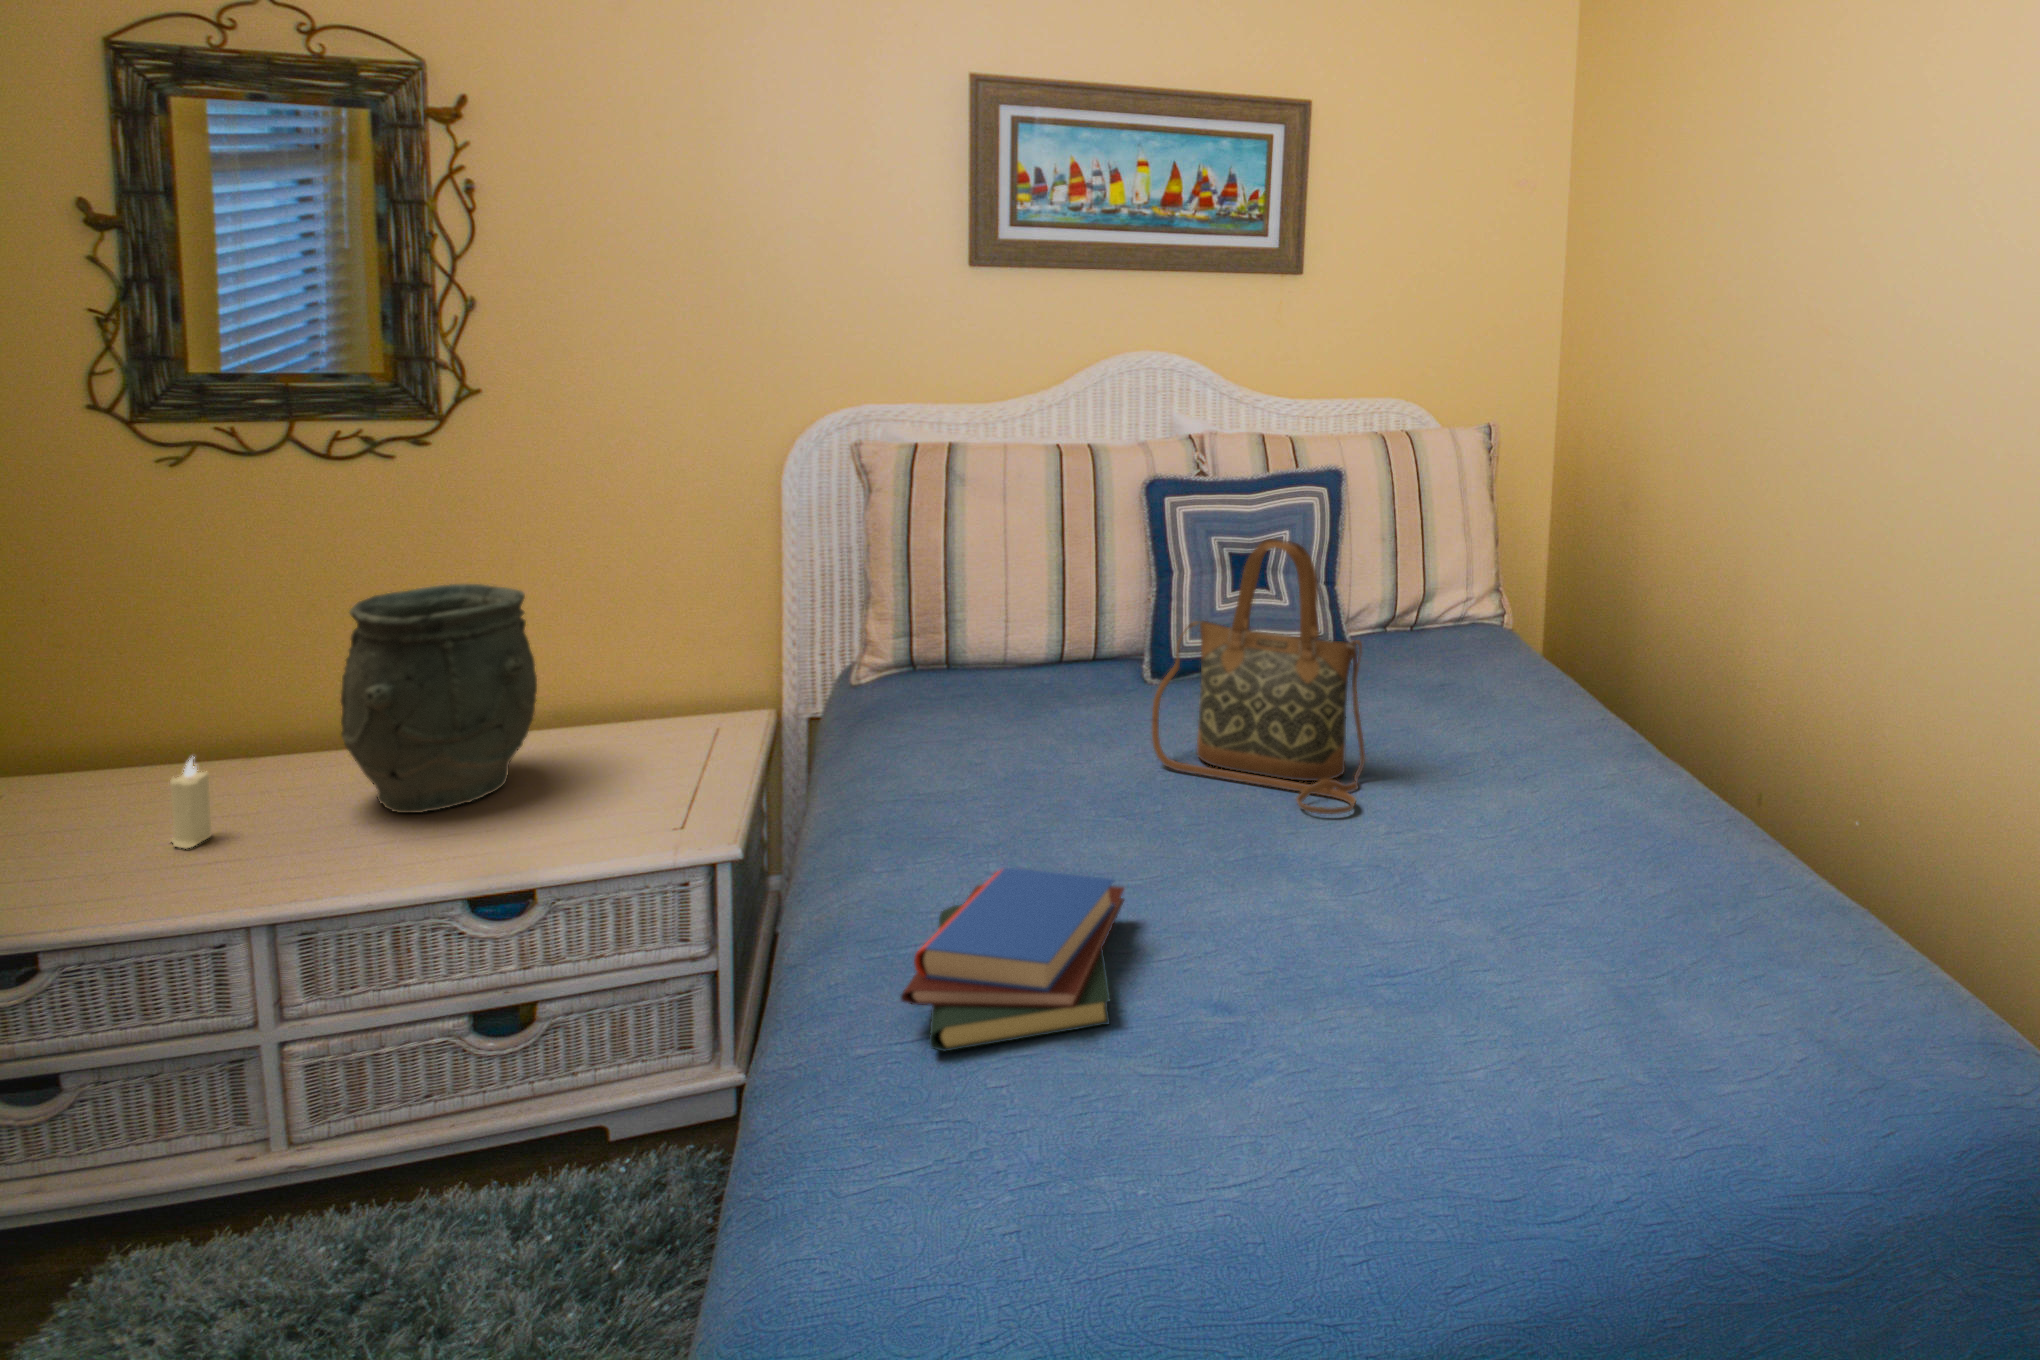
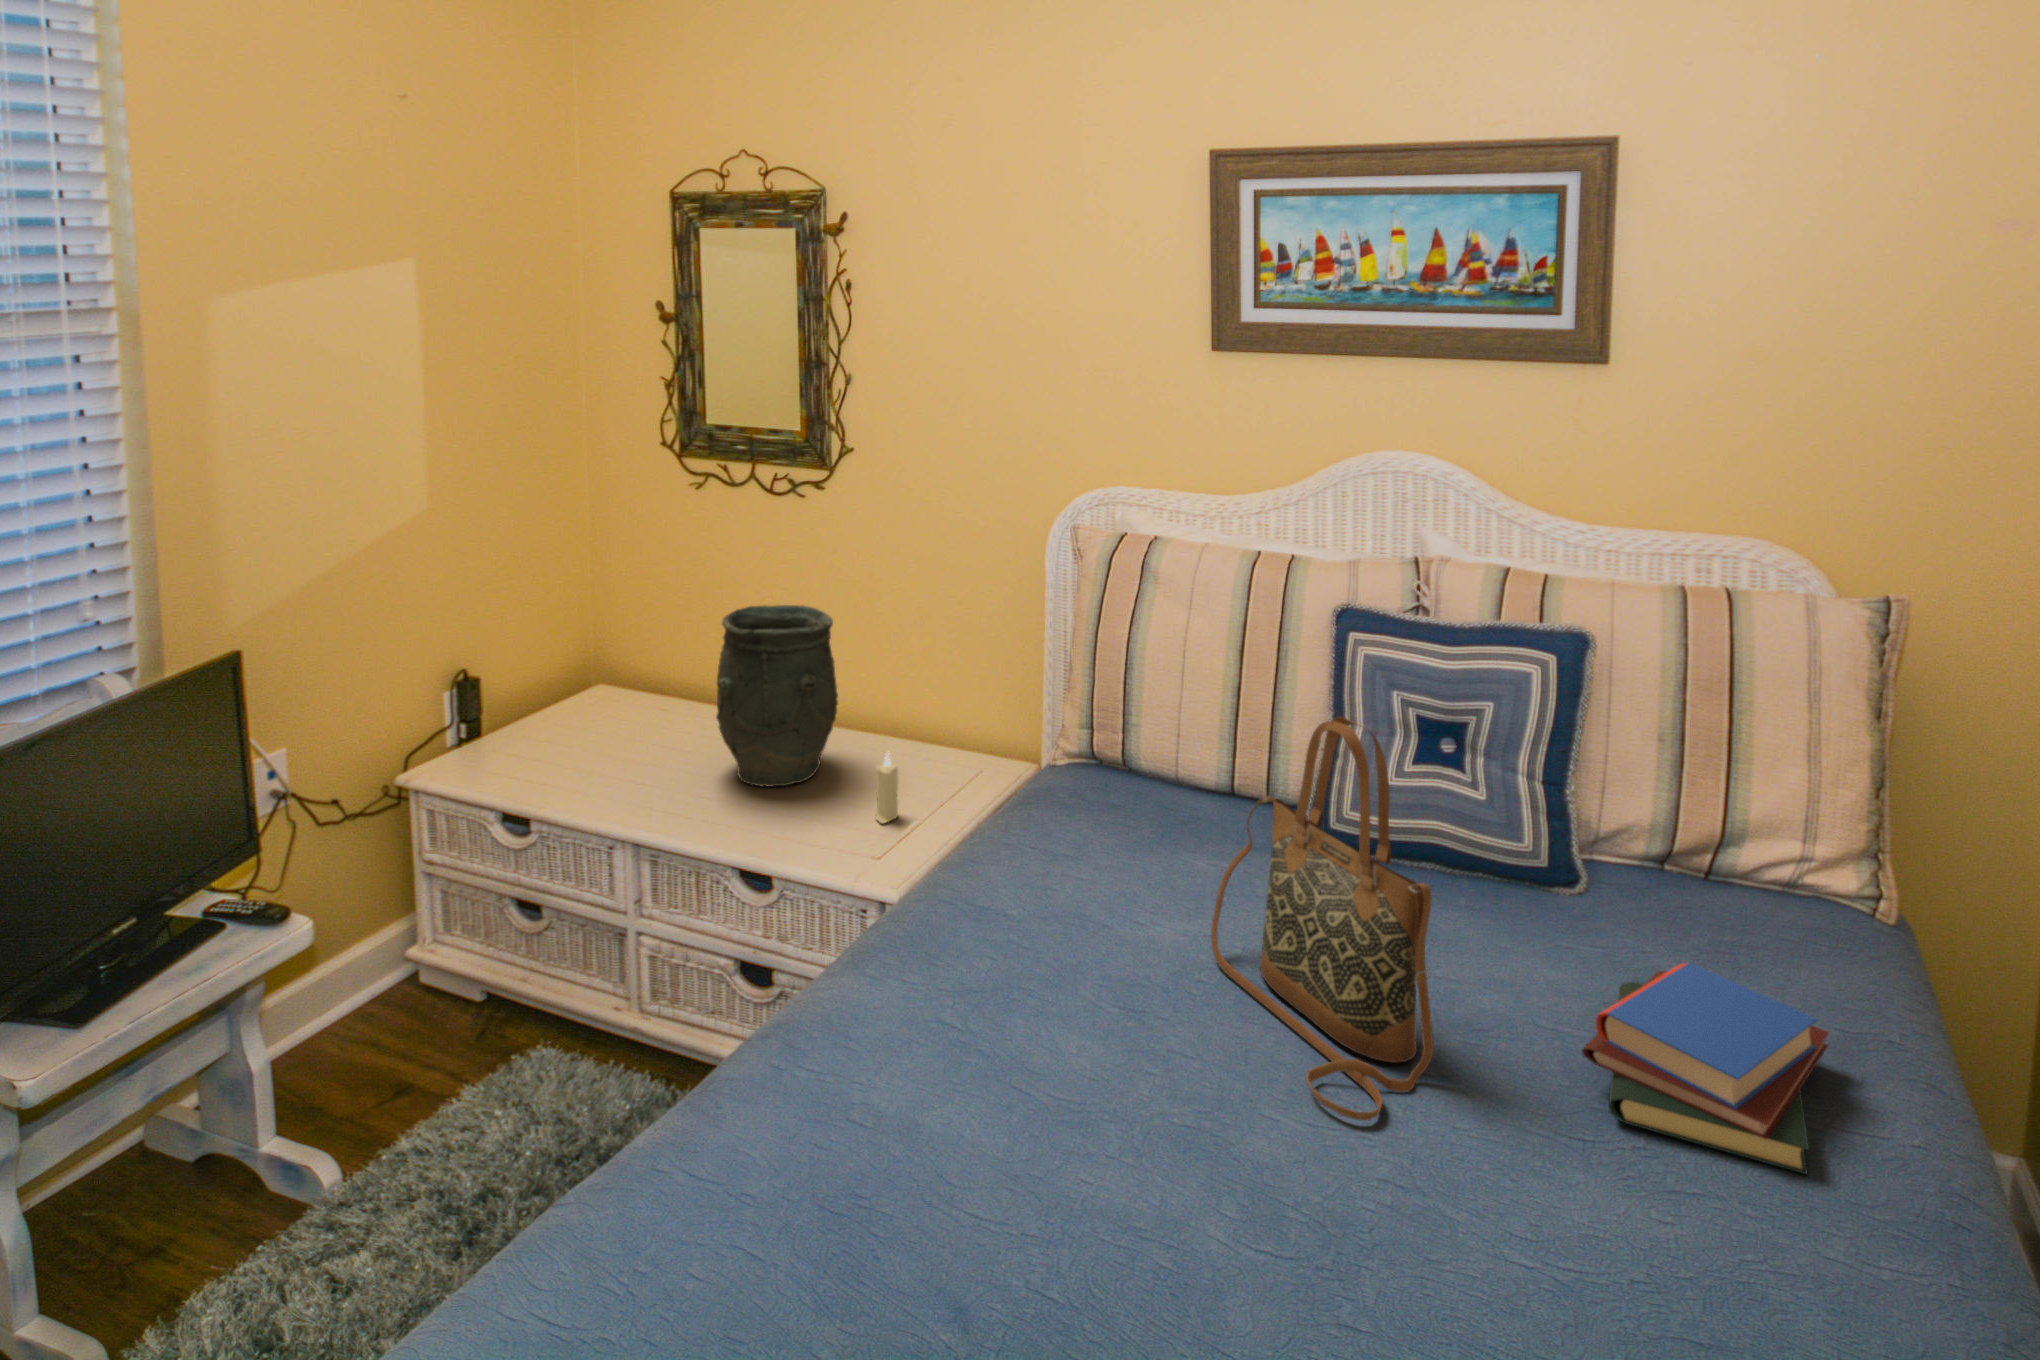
candle: present [170,758,211,848] -> present [876,753,898,823]
book: present [901,868,1124,1052] -> present [1582,963,1829,1174]

